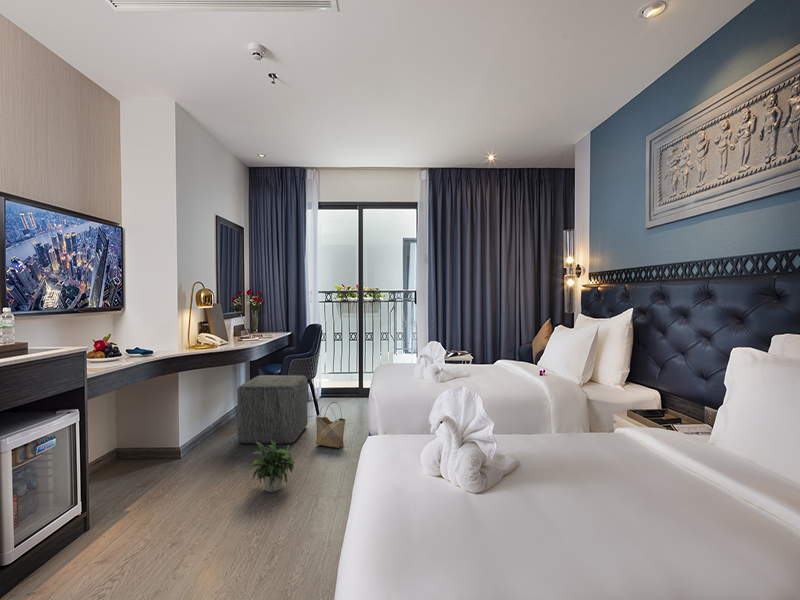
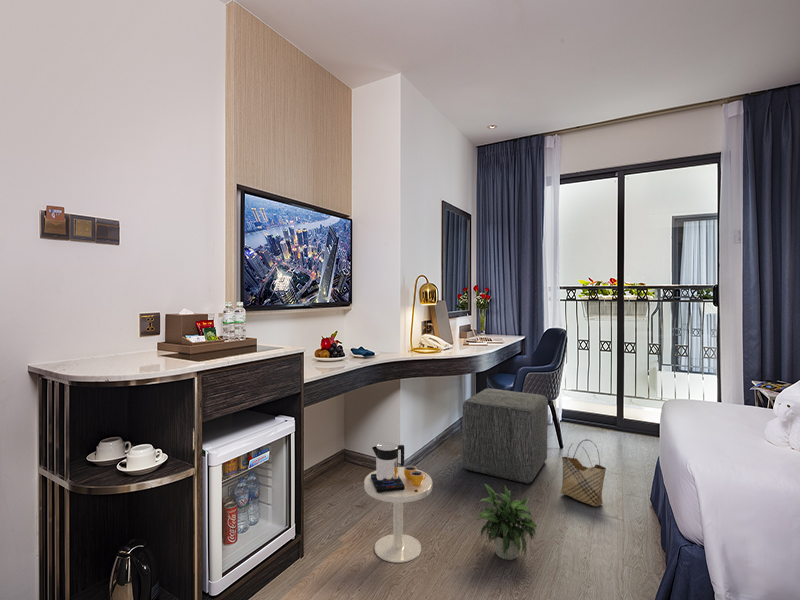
side table: none [150,421,213,516] -> present [364,443,432,563]

